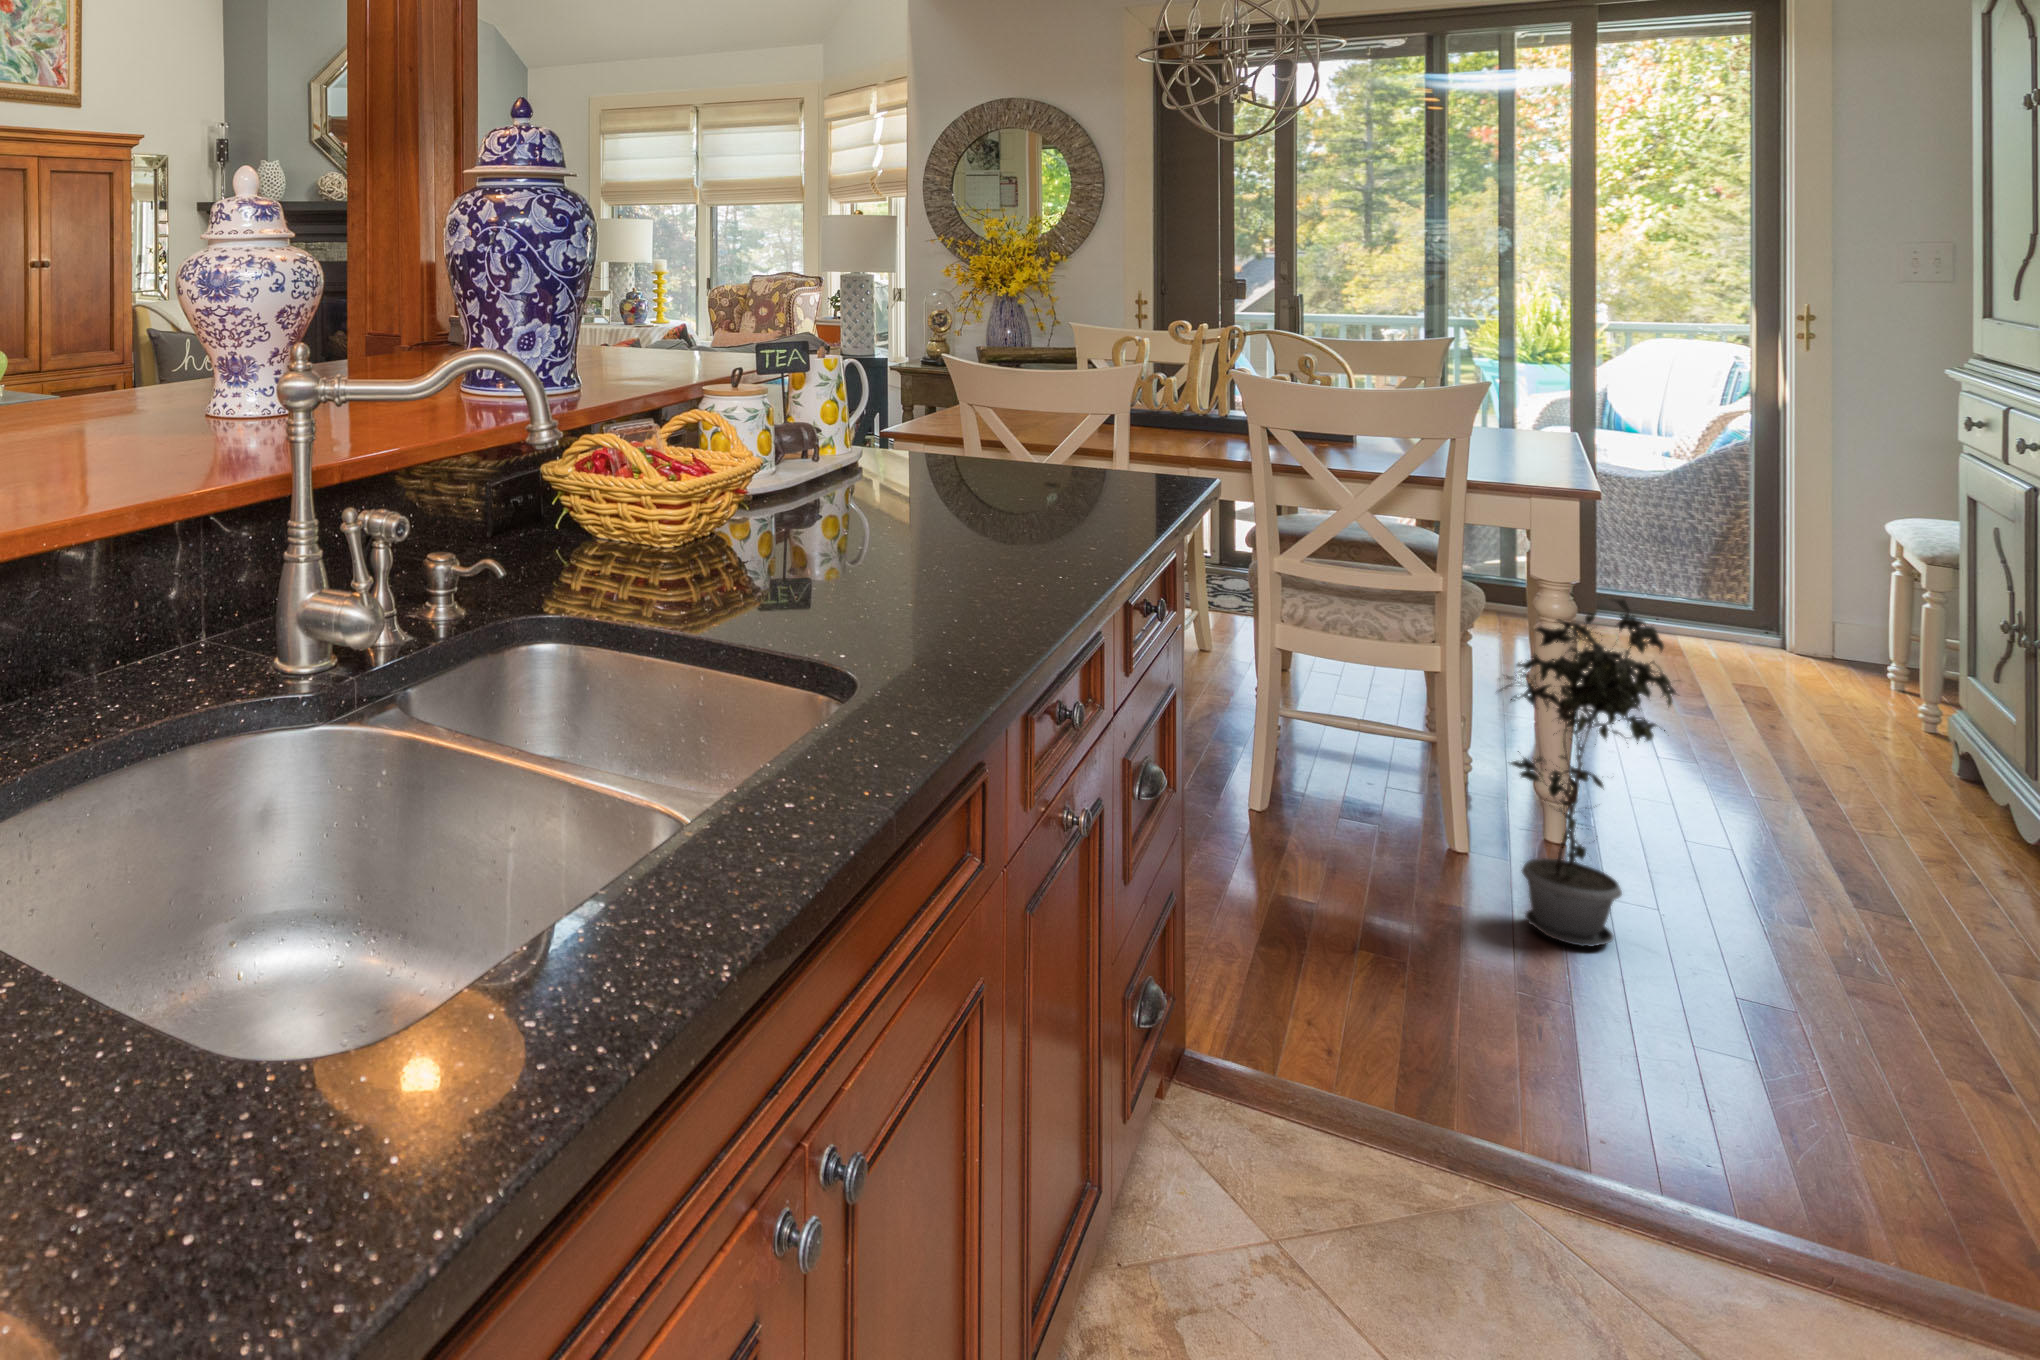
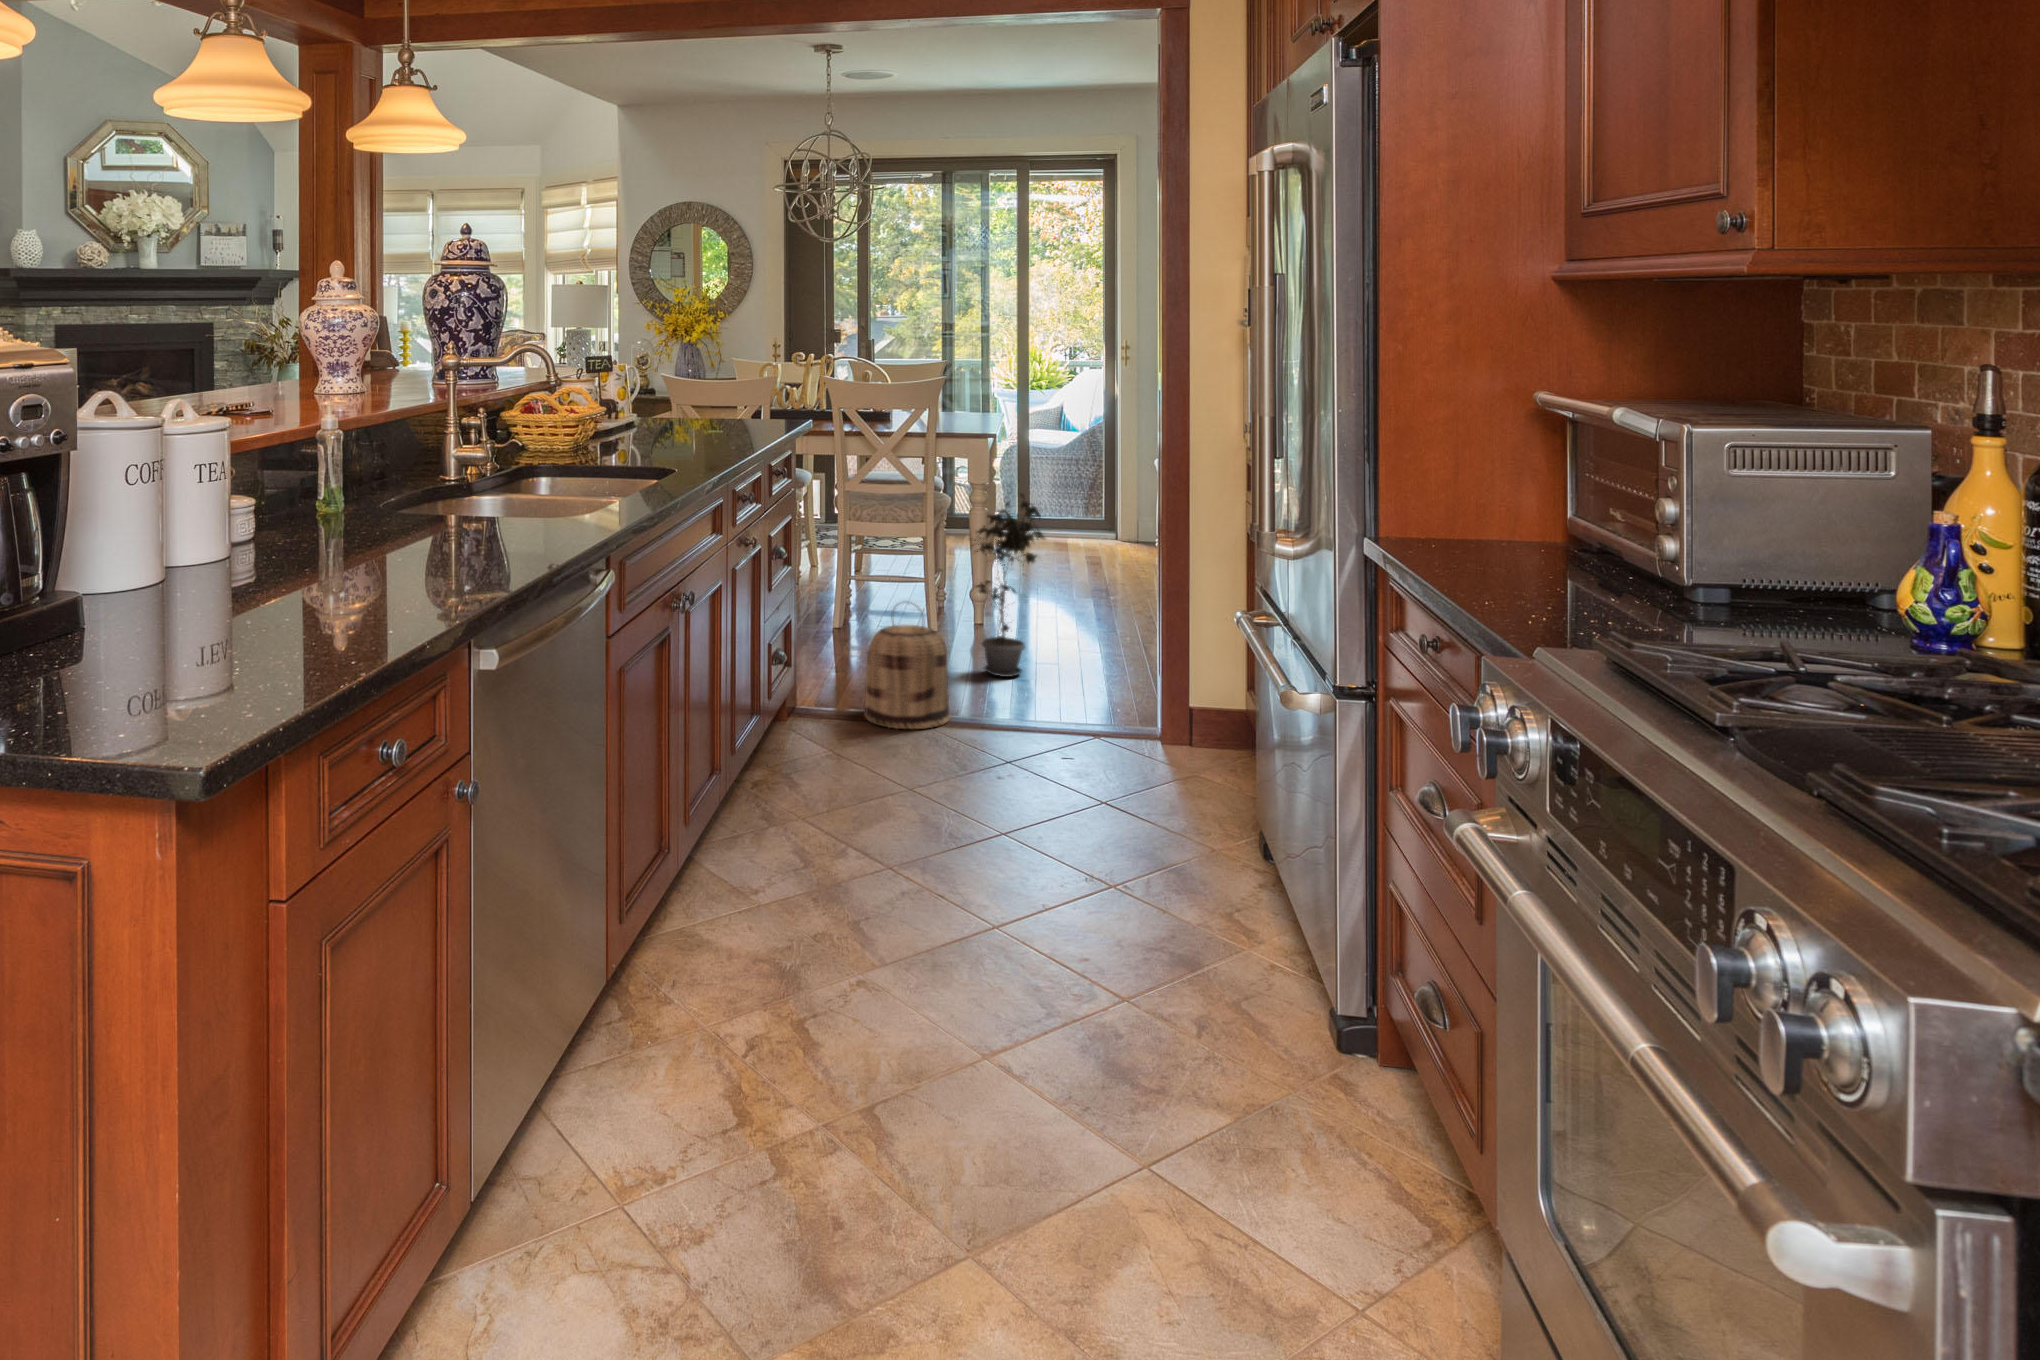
basket: none [1281,814,1472,1081] -> present [864,617,950,729]

